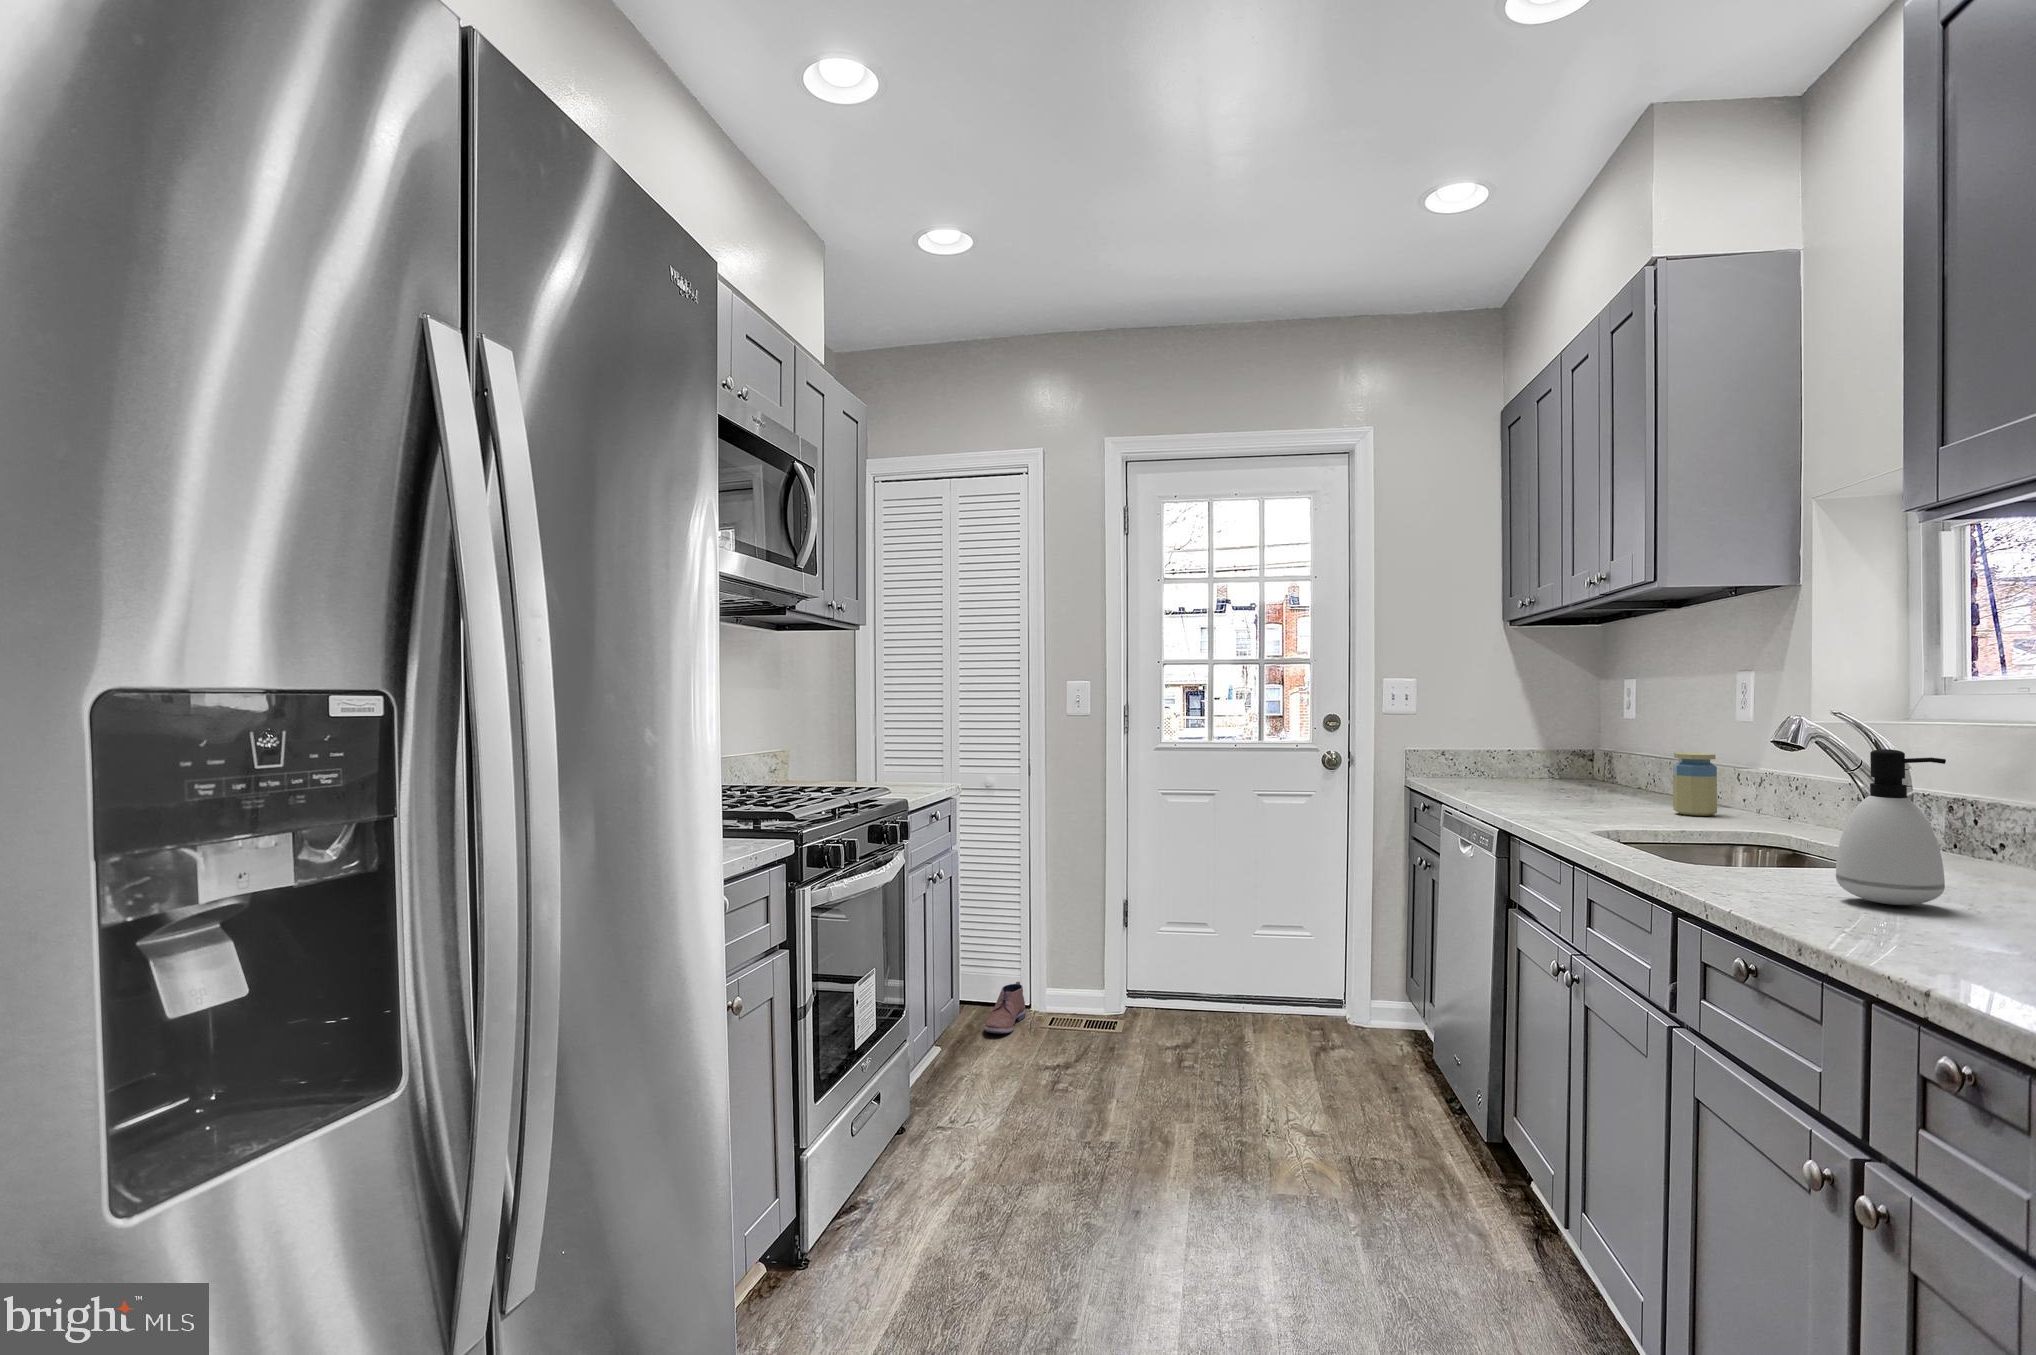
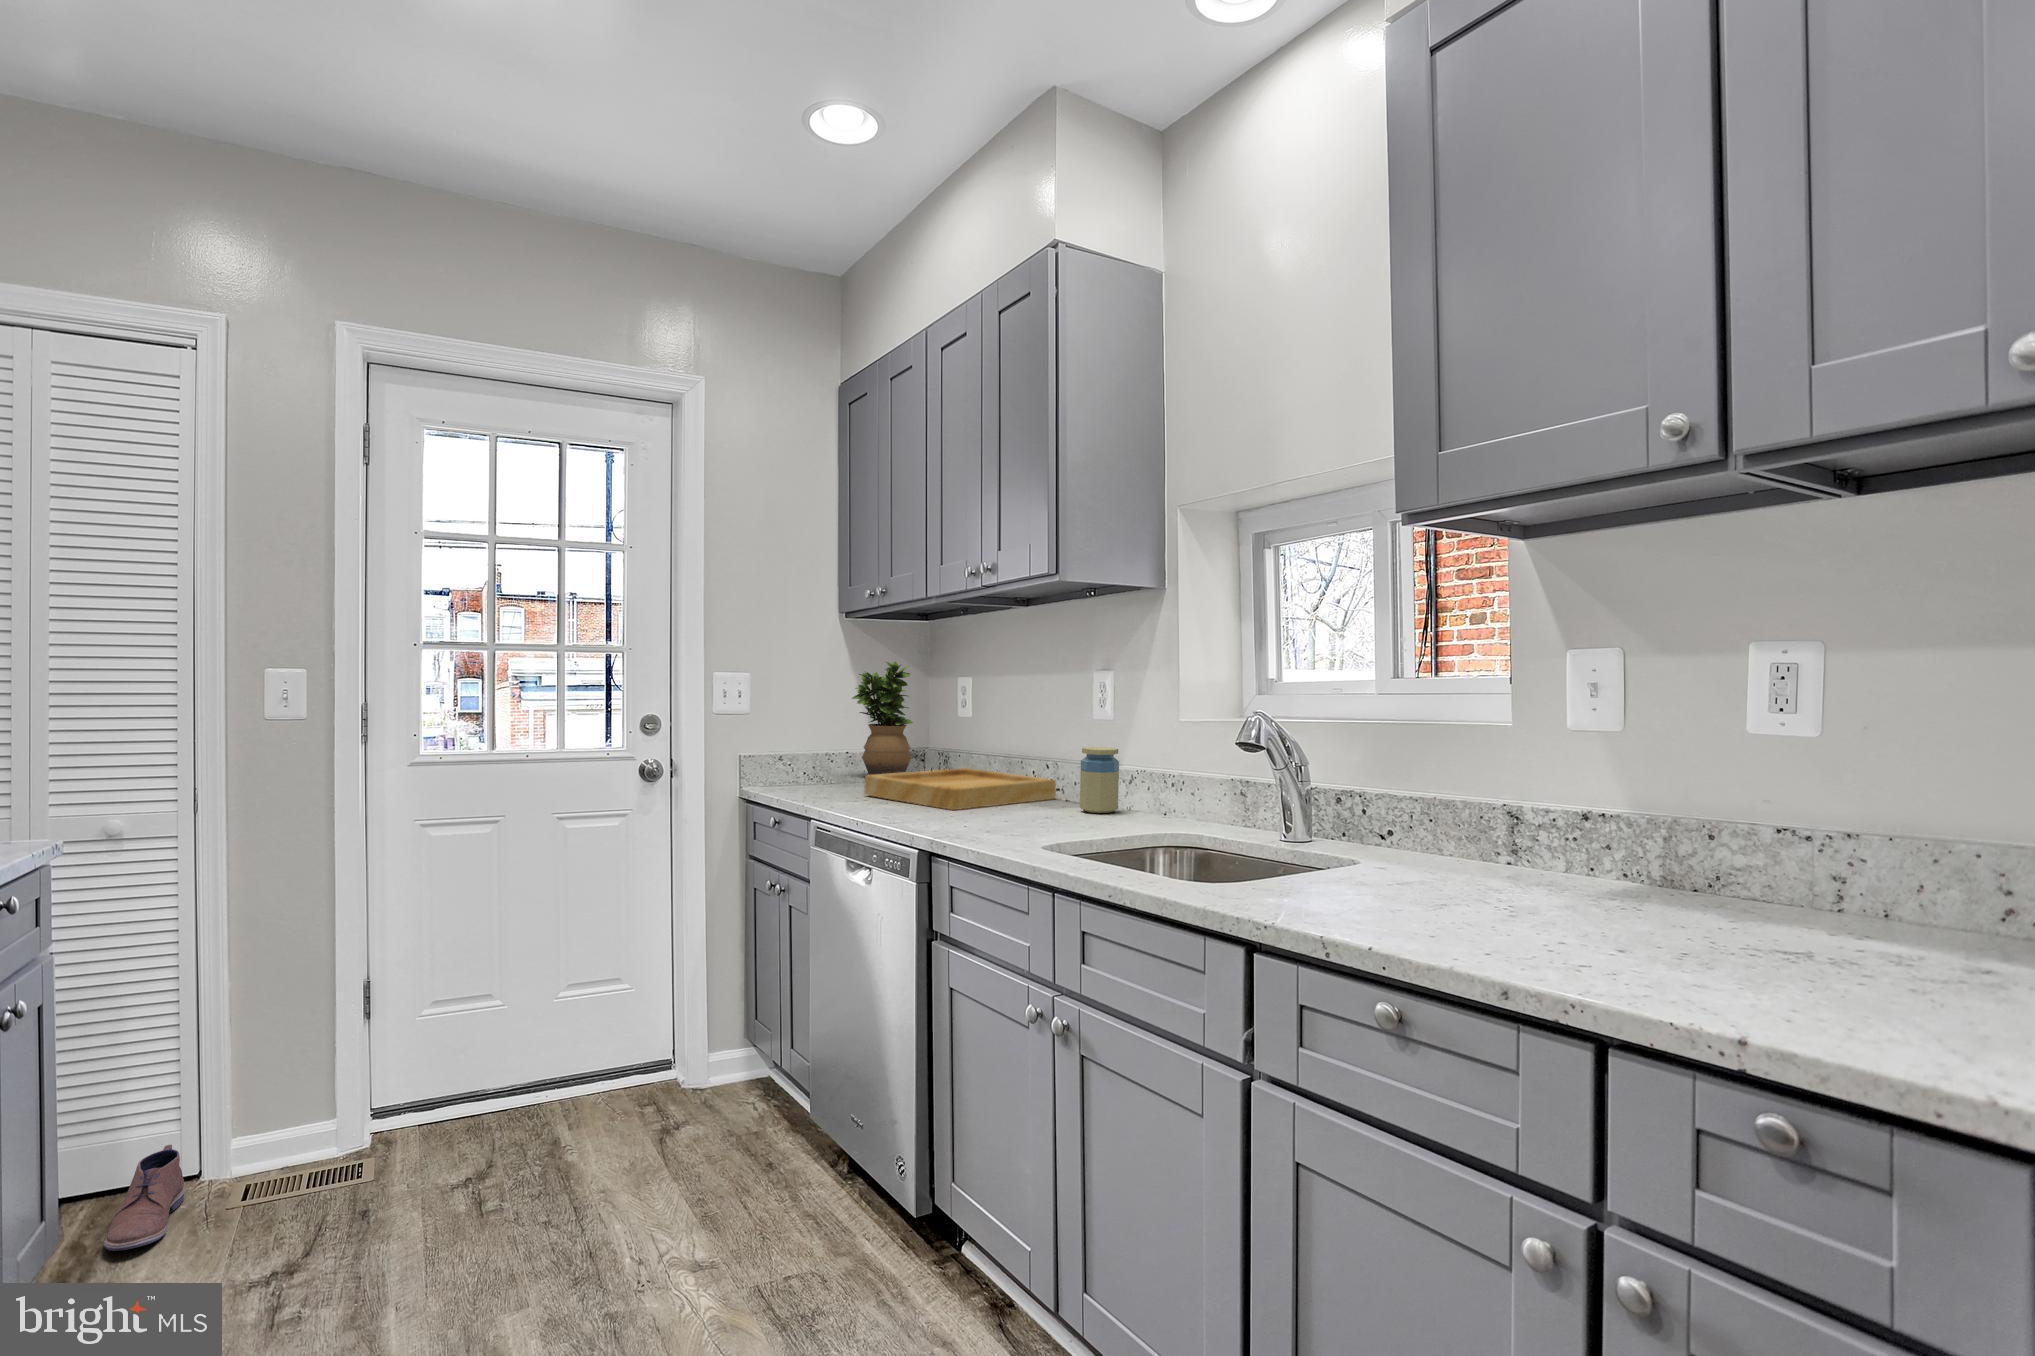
potted plant: none [1484,679,1544,783] -> present [852,661,913,776]
soap dispenser: present [1836,749,1946,905] -> none [1374,764,1468,921]
tray: none [1475,775,1666,805] -> present [864,768,1056,810]

